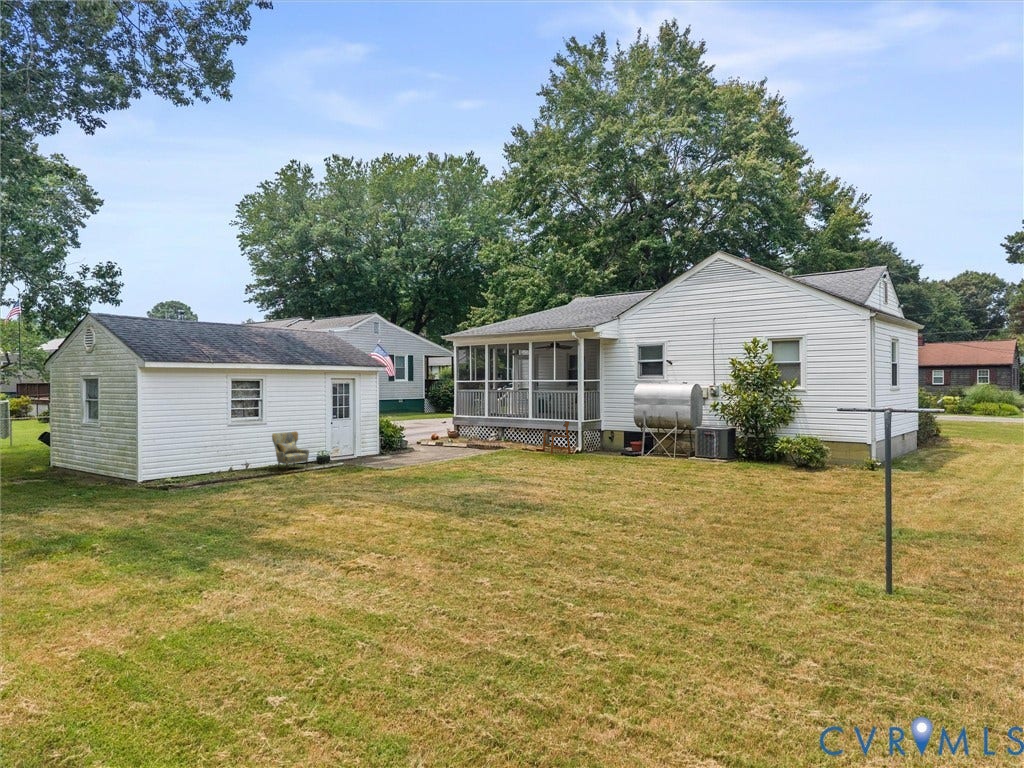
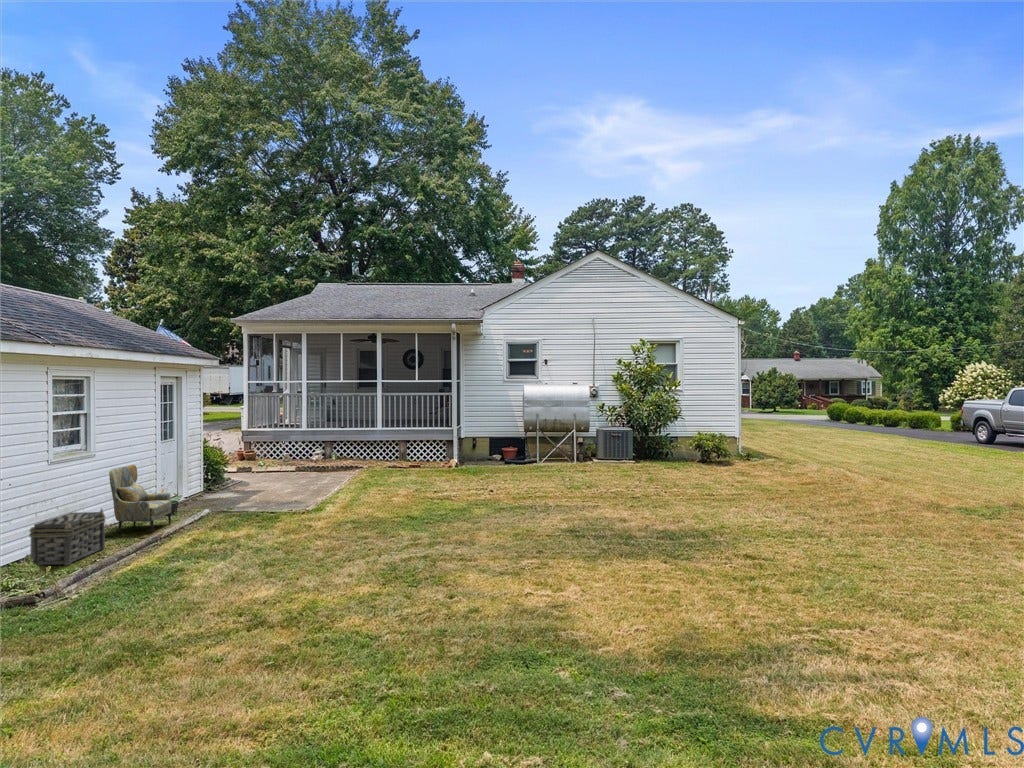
bench: present [543,420,571,454] -> none [401,426,445,468]
basket: none [210,452,251,479] -> present [29,509,105,566]

